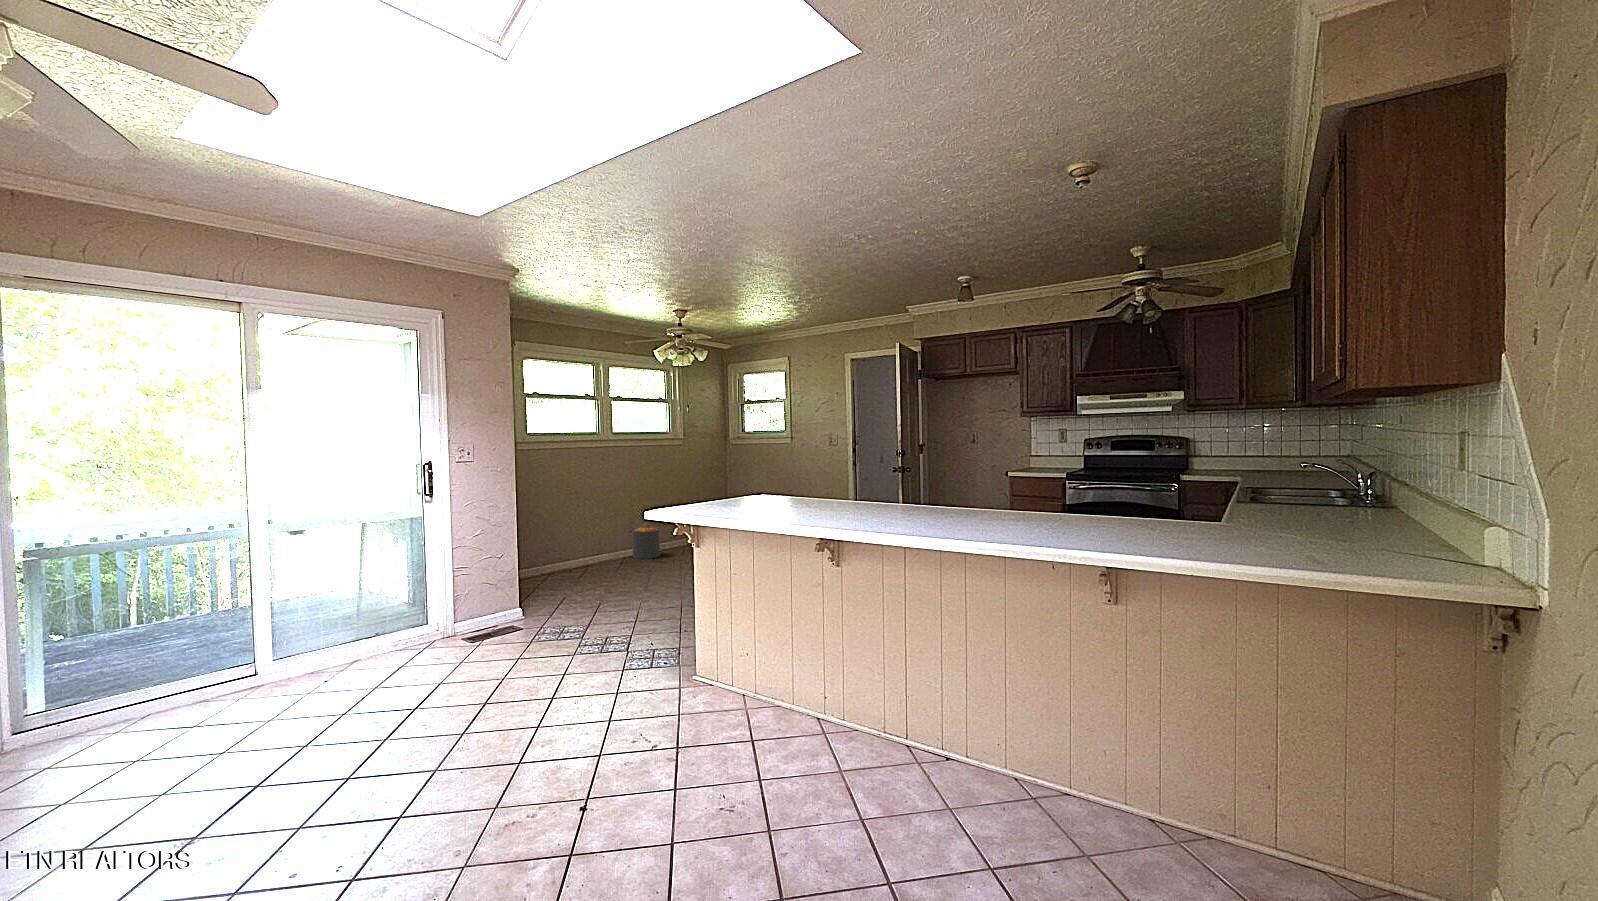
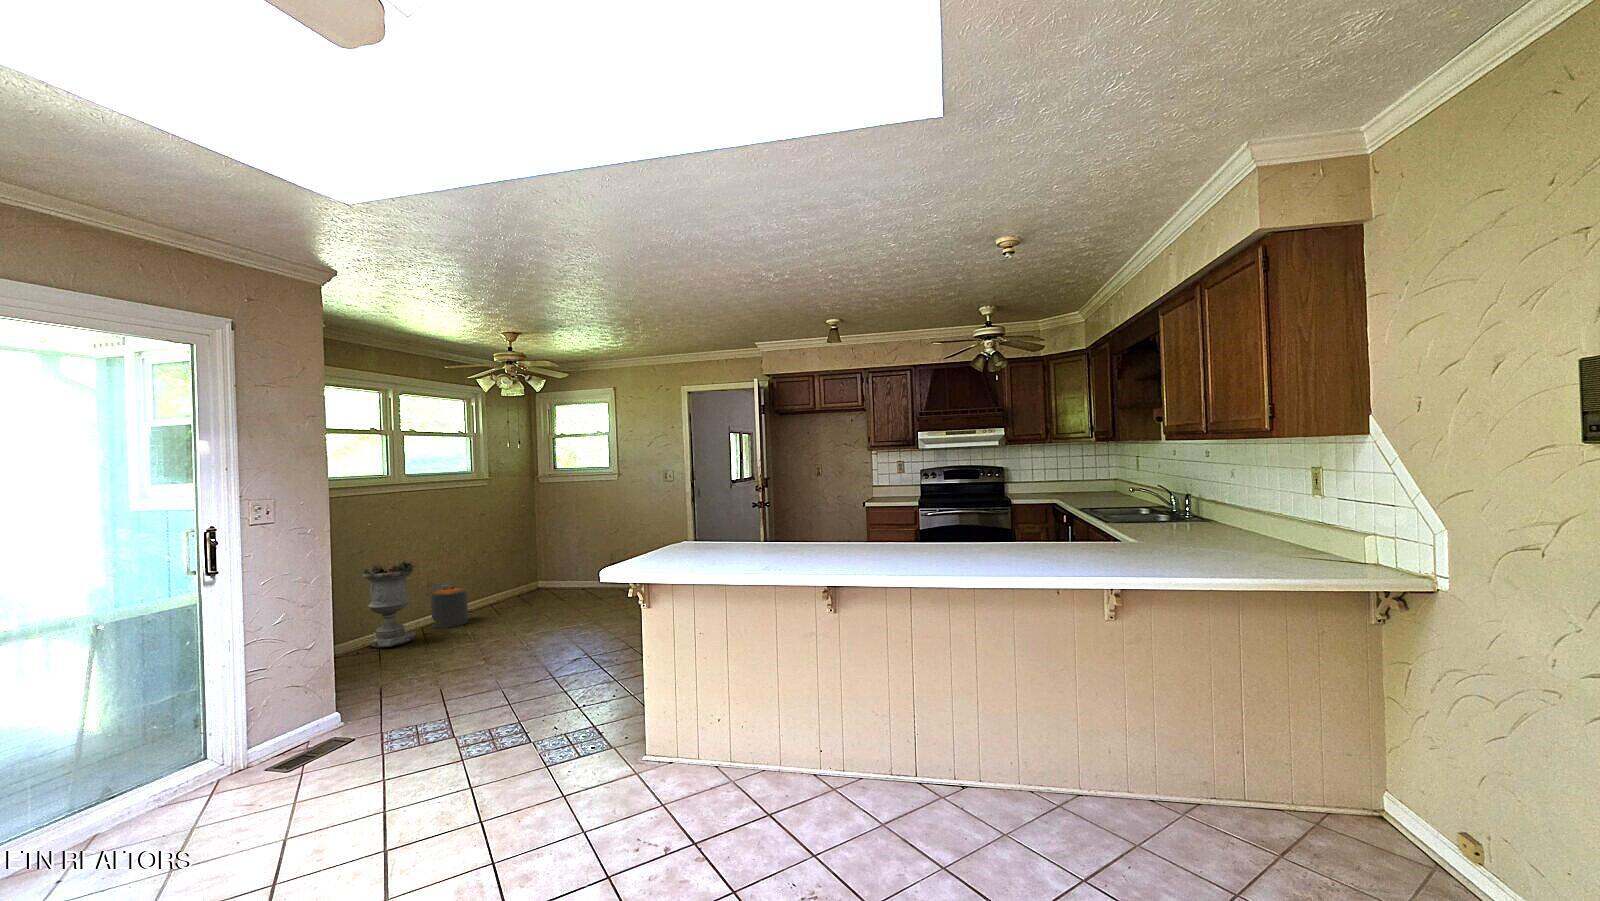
planter: none [577,502,616,570] -> present [363,561,417,648]

